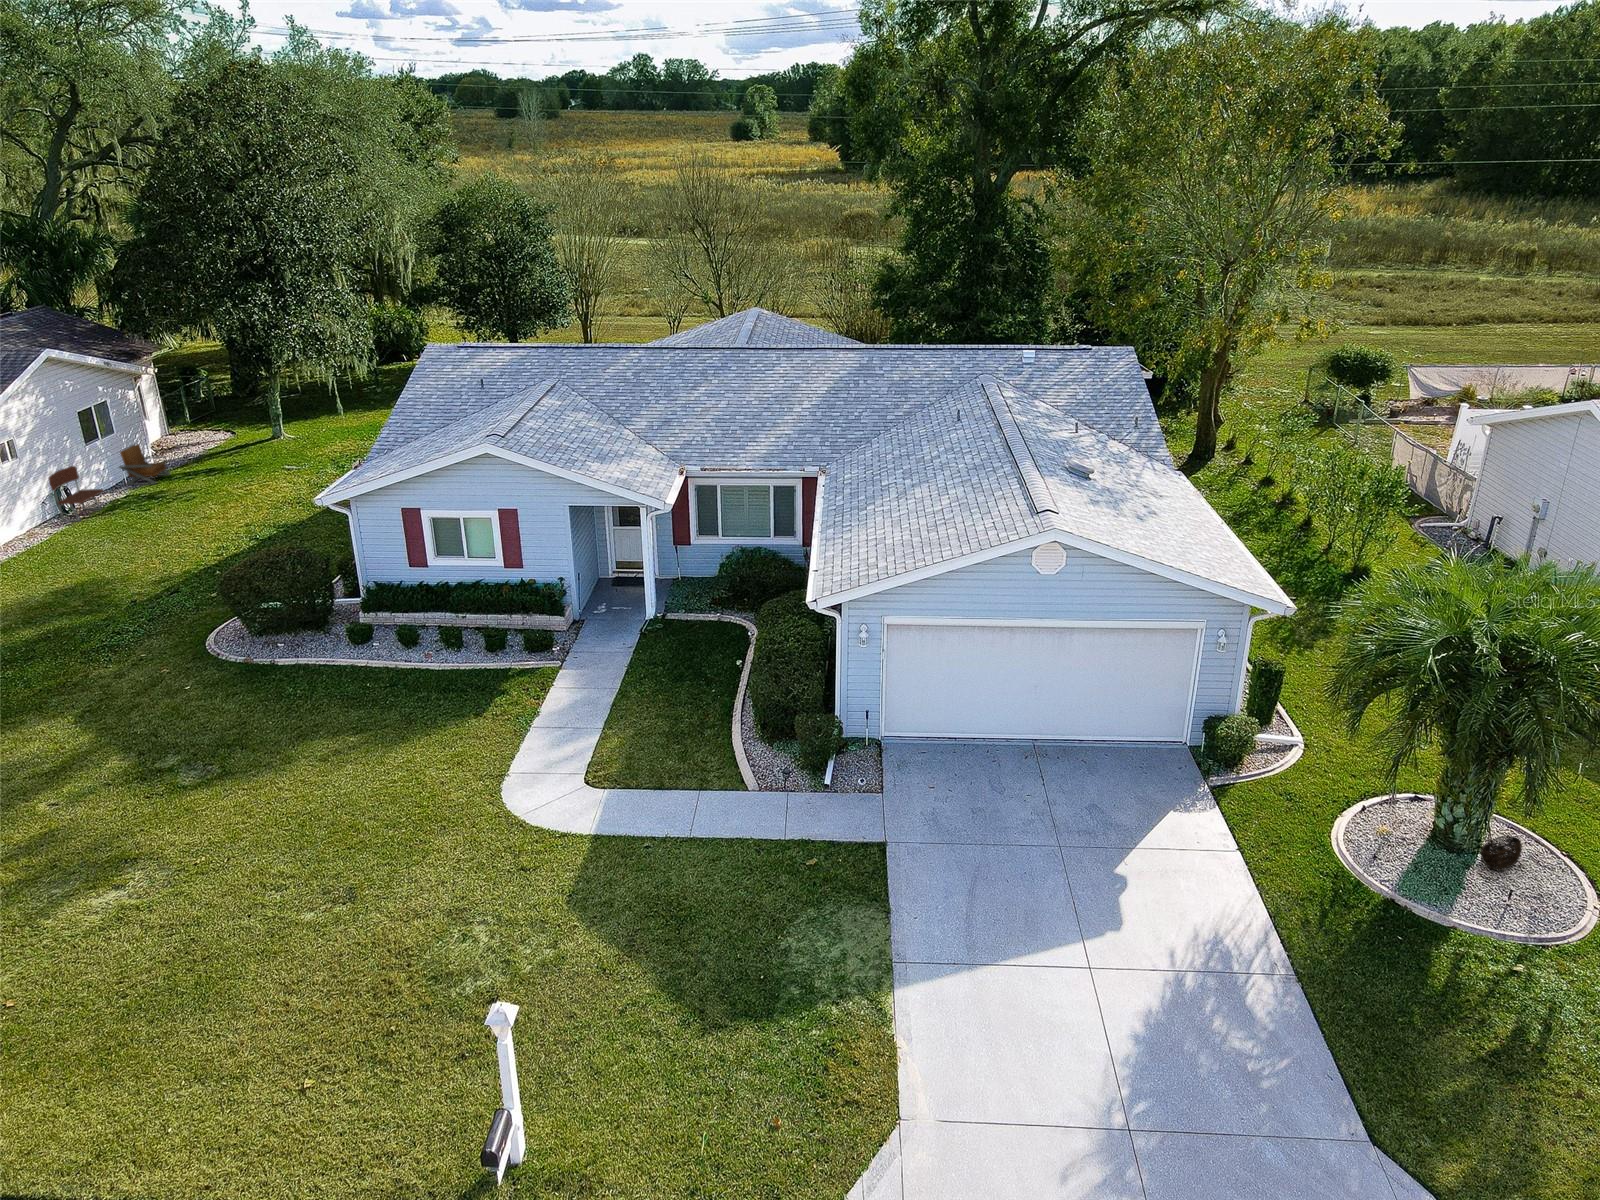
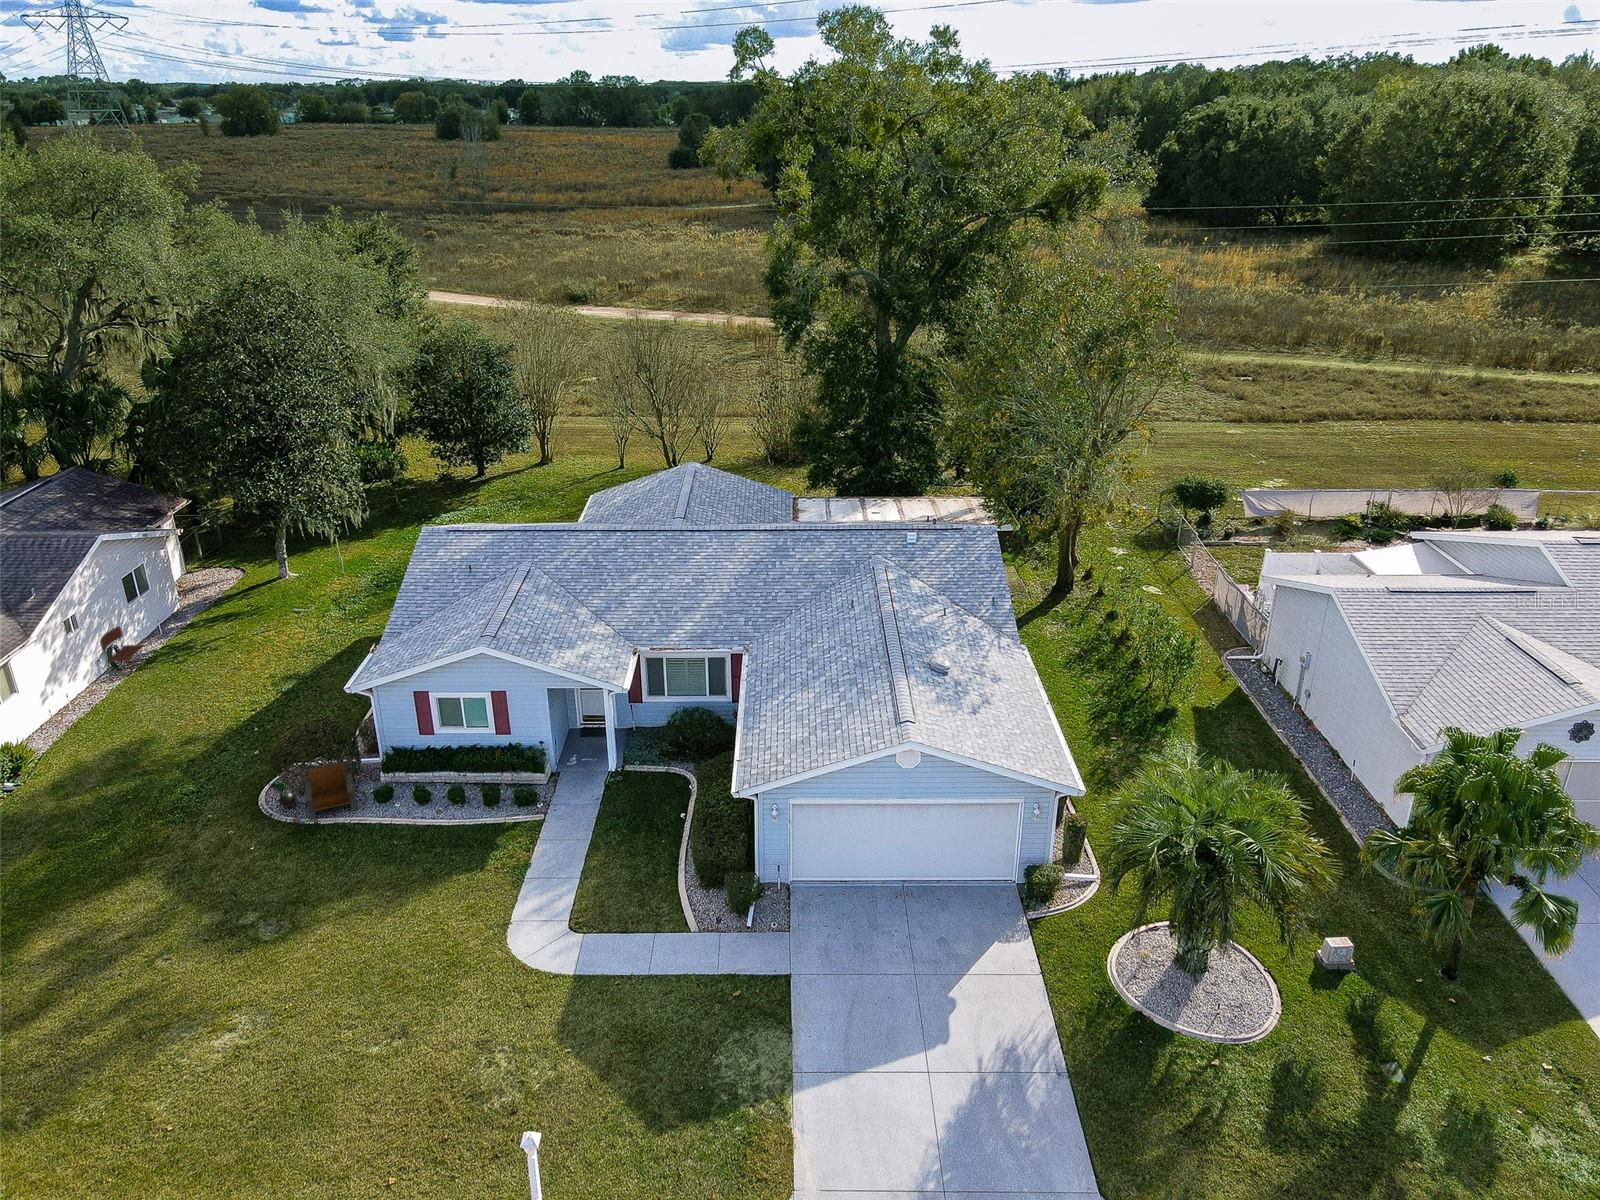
lounge chair: present [119,444,170,485] -> present [305,762,357,820]
potted tree: none [215,605,253,647] -> present [269,780,296,808]
basket: present [1481,836,1522,870] -> none [1202,957,1232,984]

